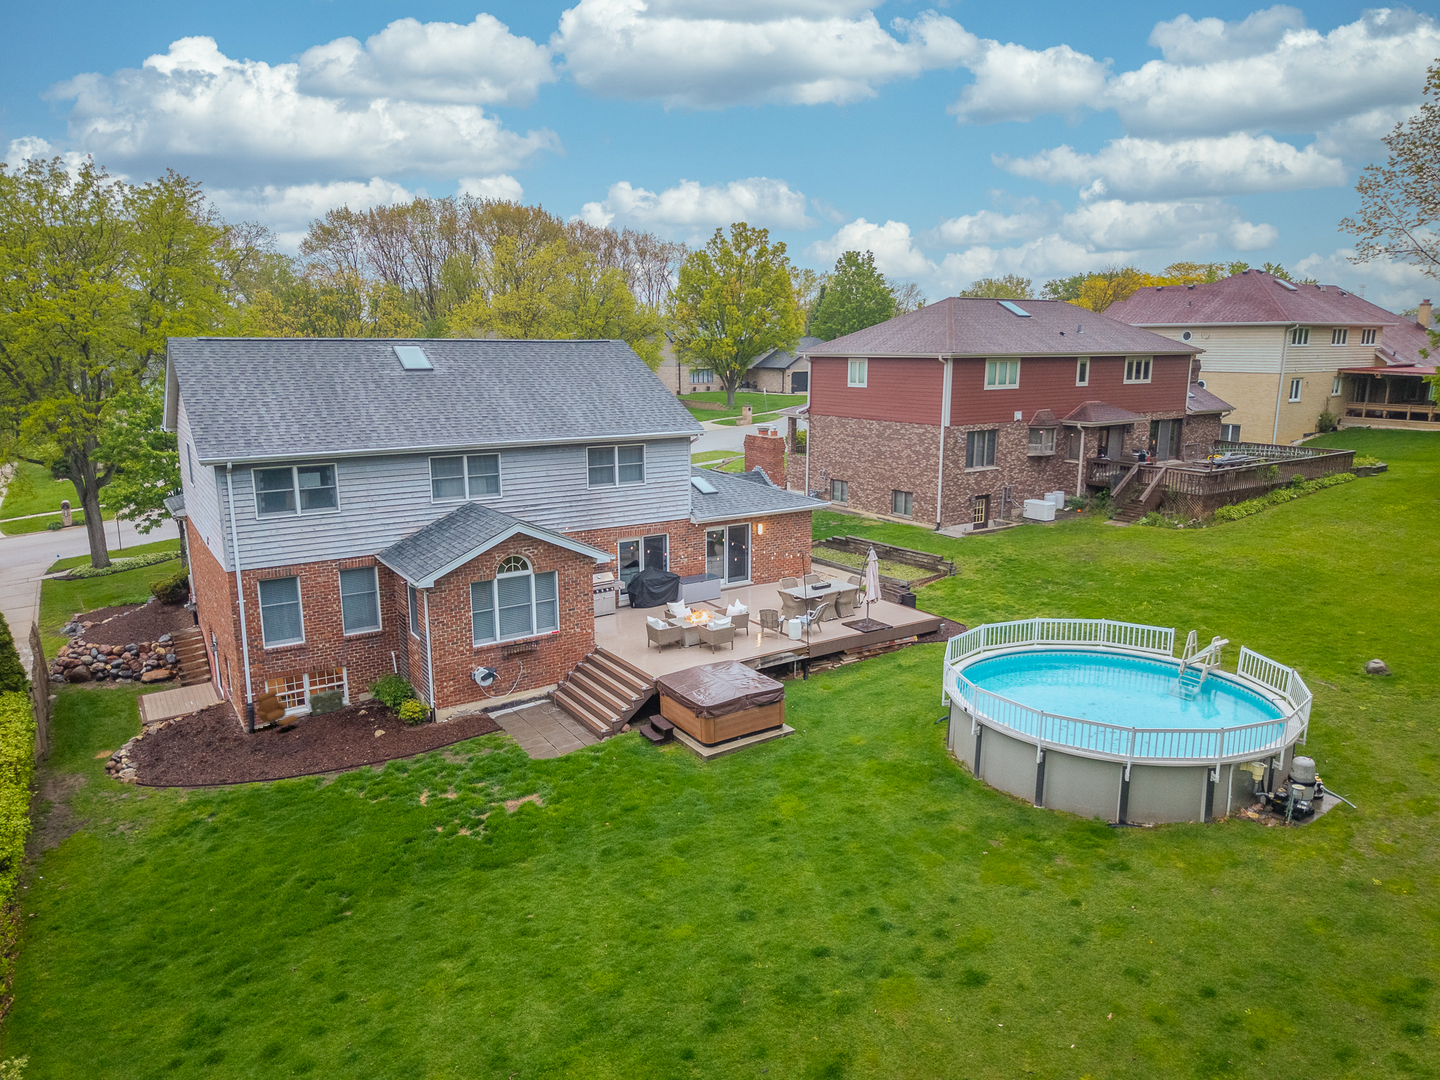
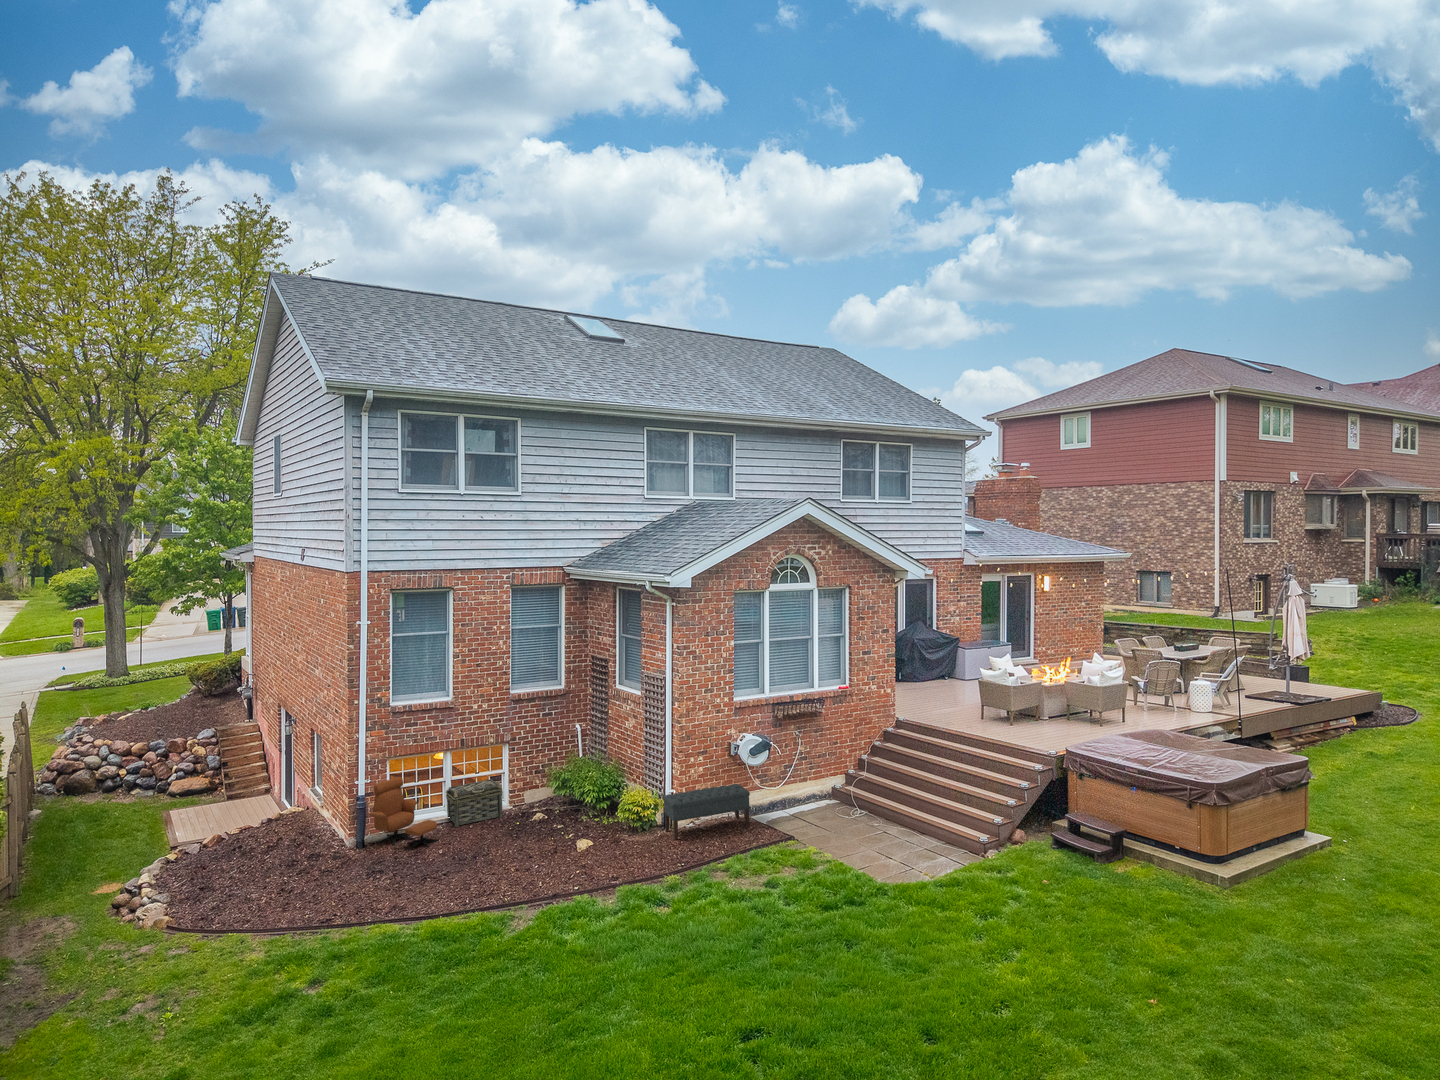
bench: none [430,693,482,727] -> present [663,784,750,840]

